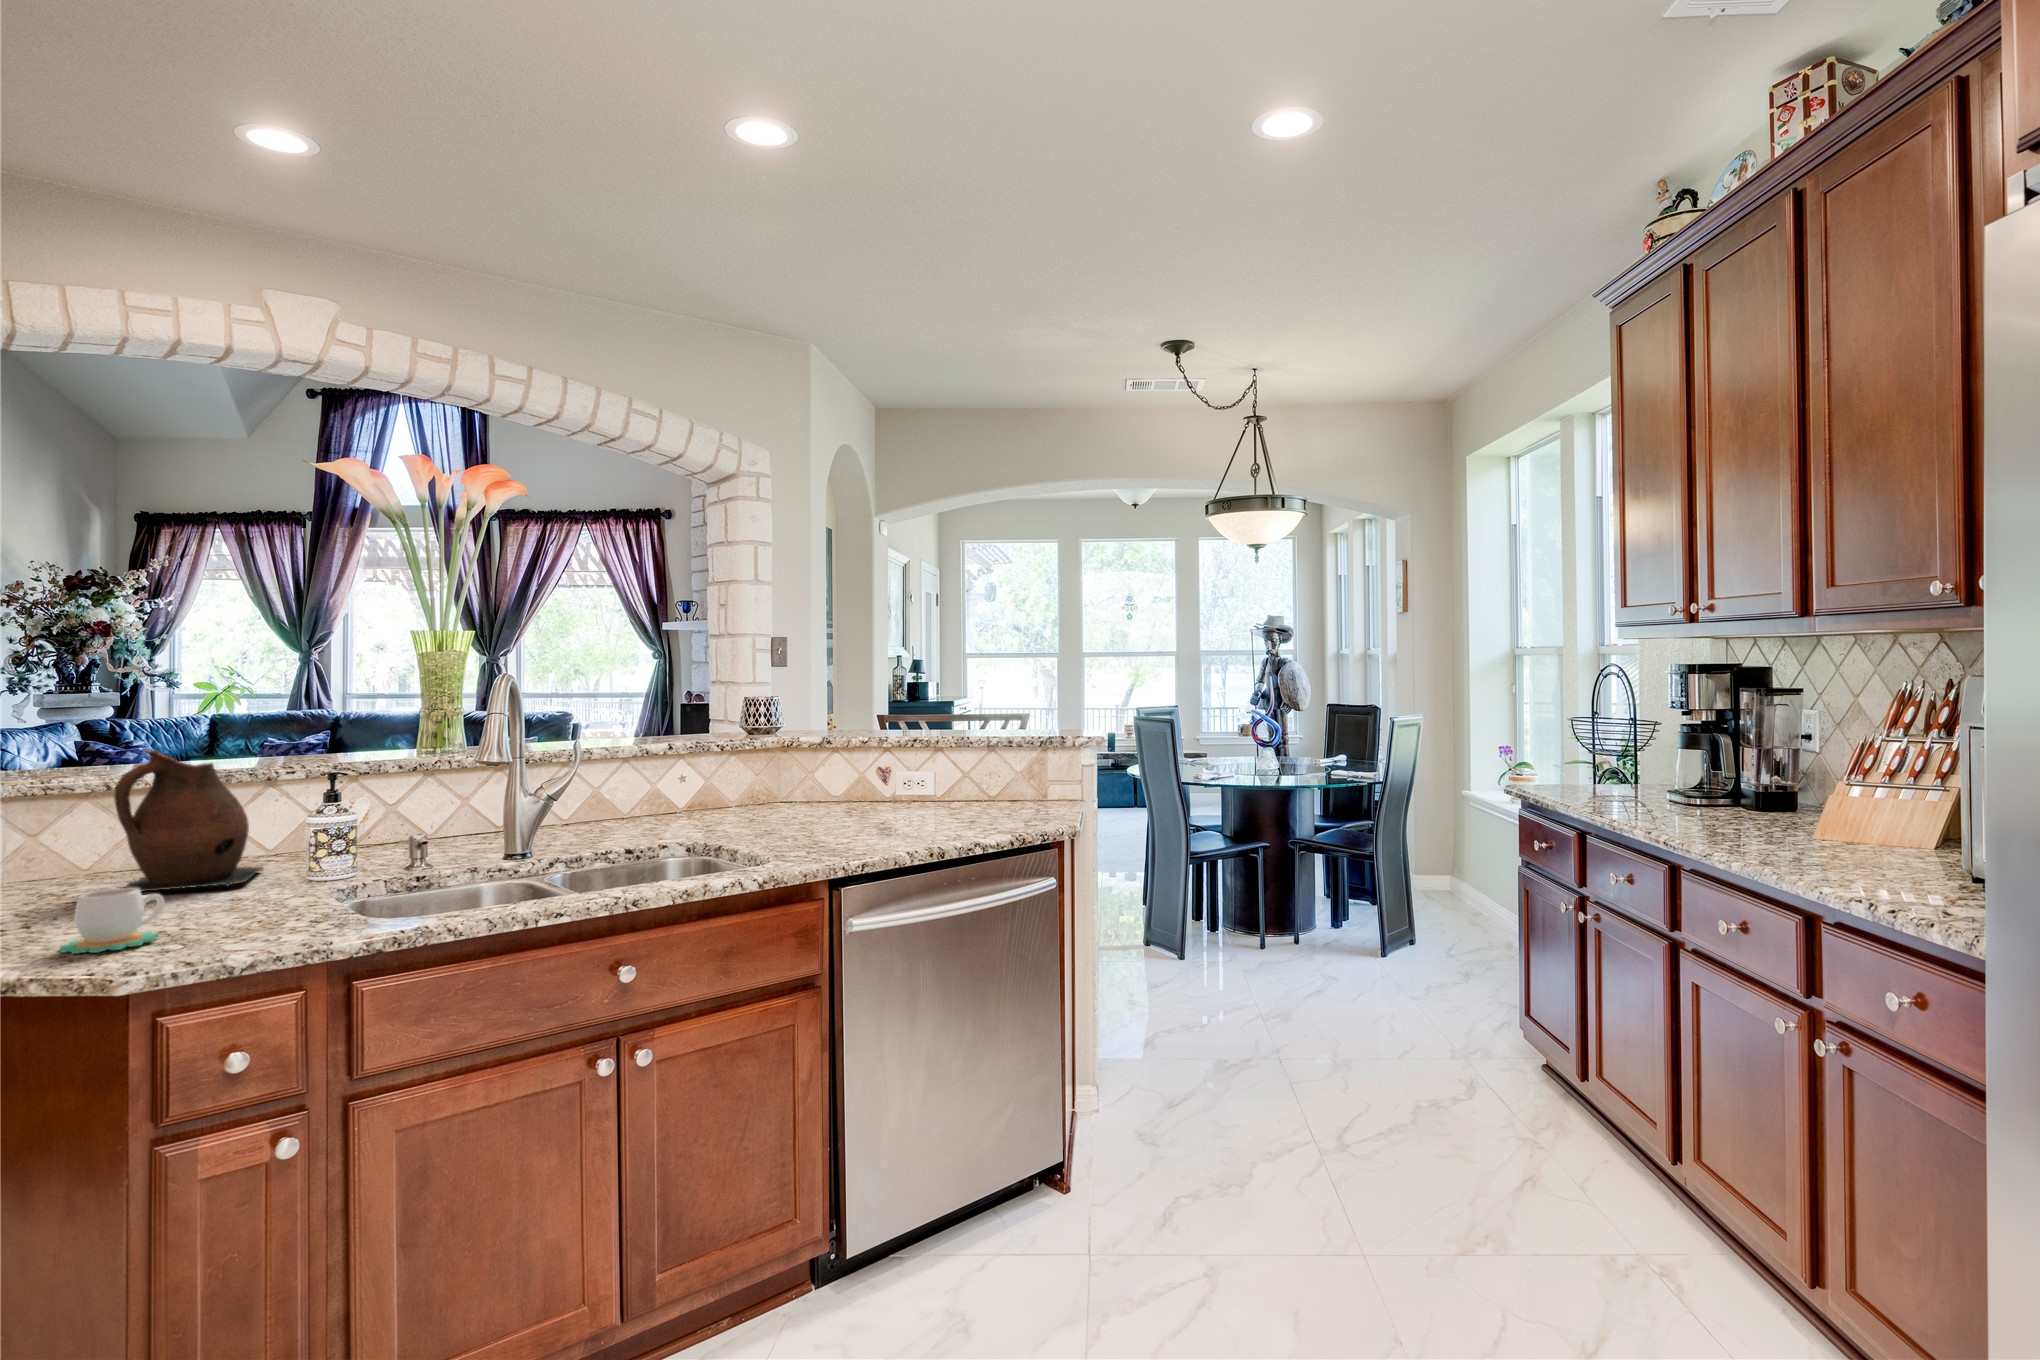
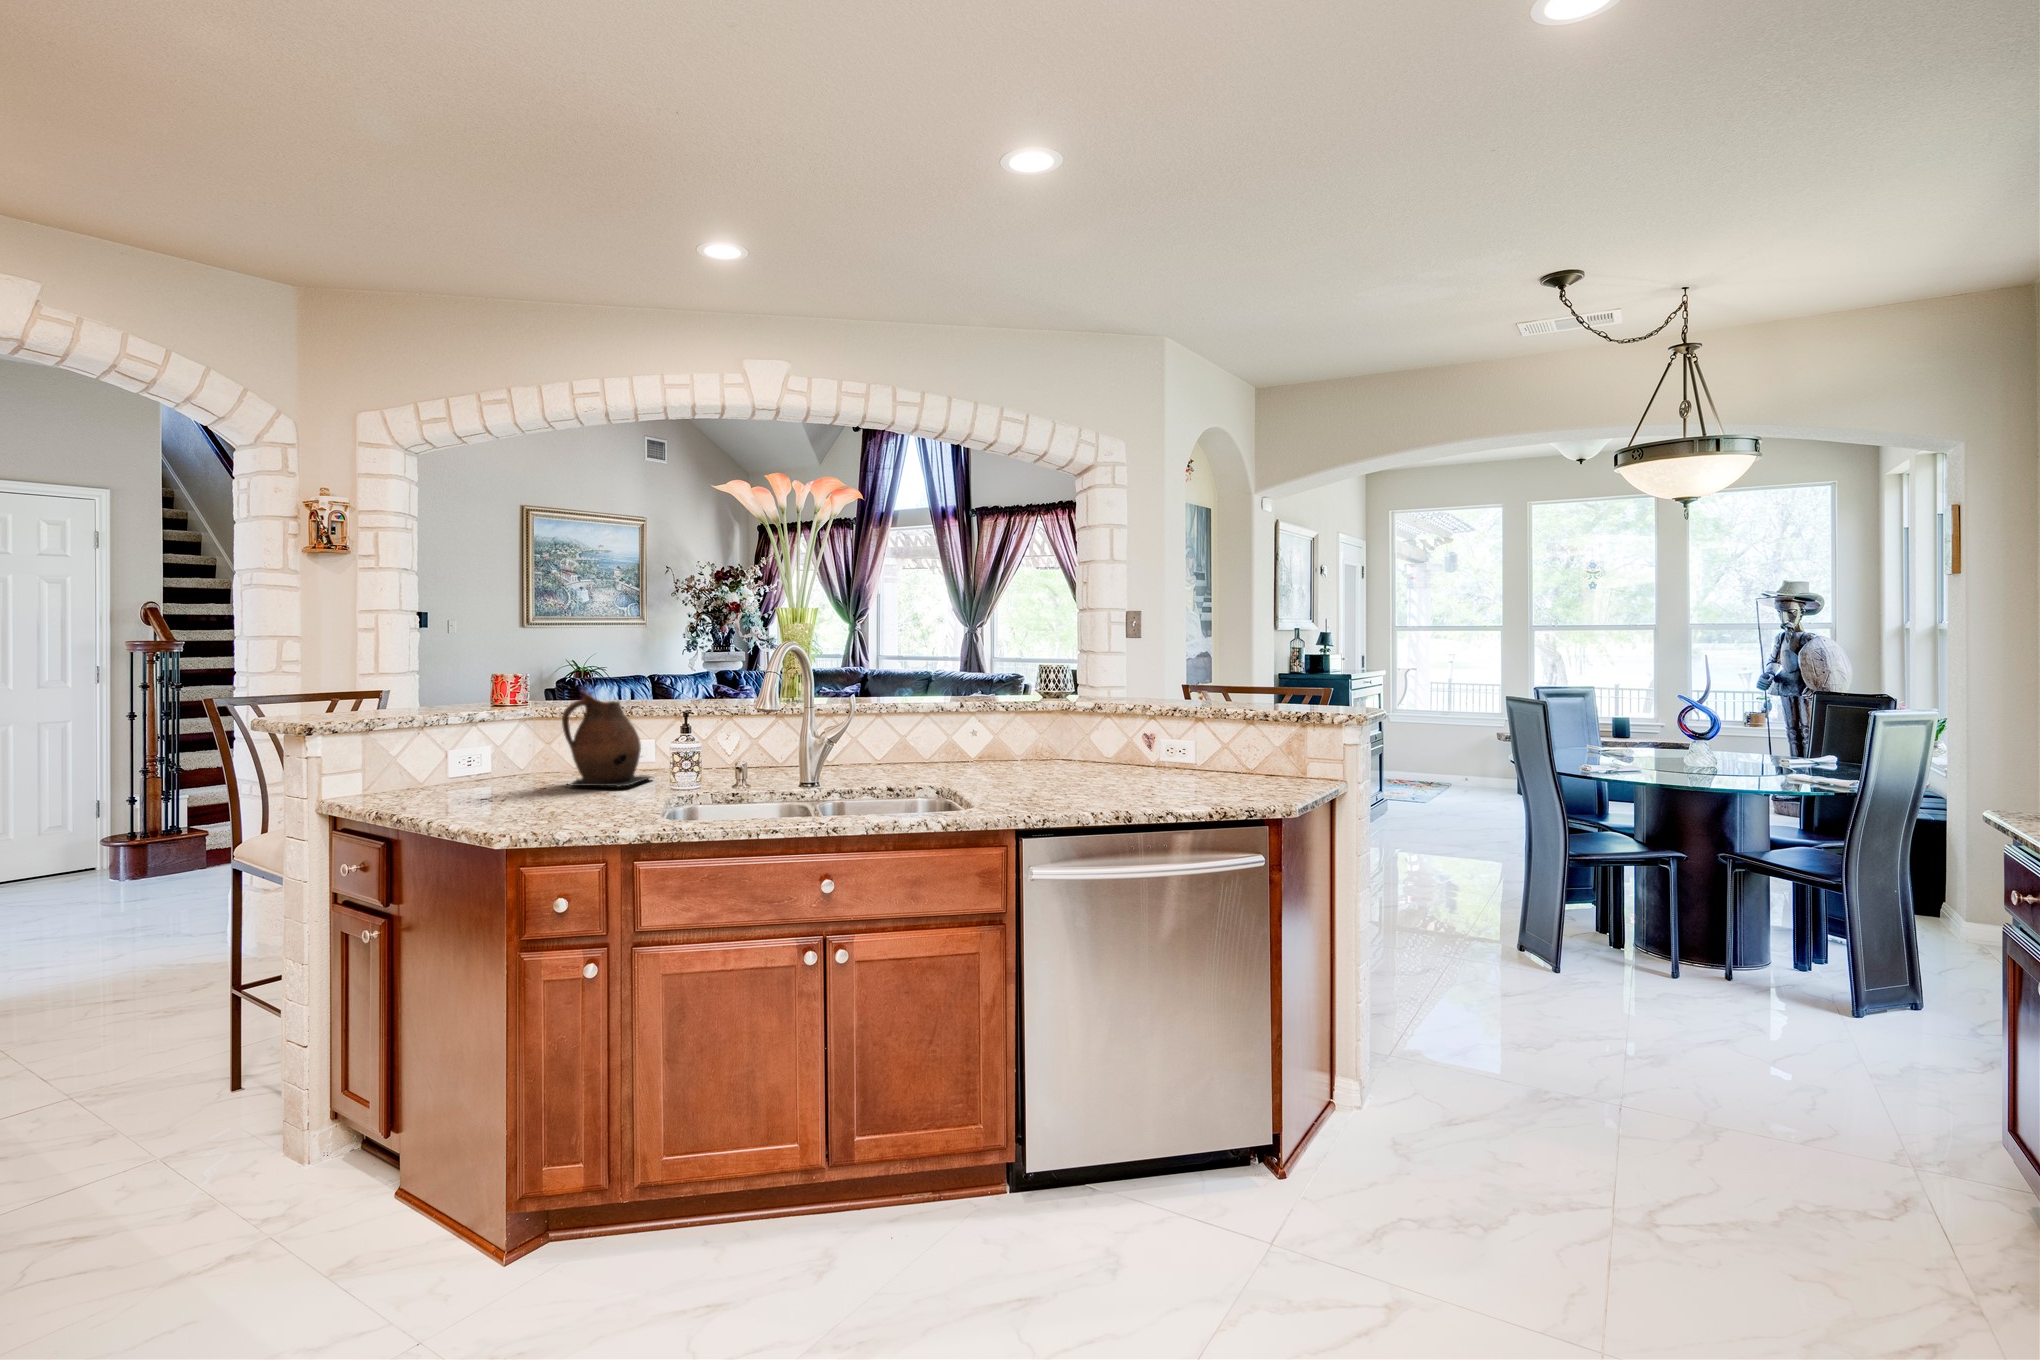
mug: present [60,888,164,954] -> none [485,781,544,821]

